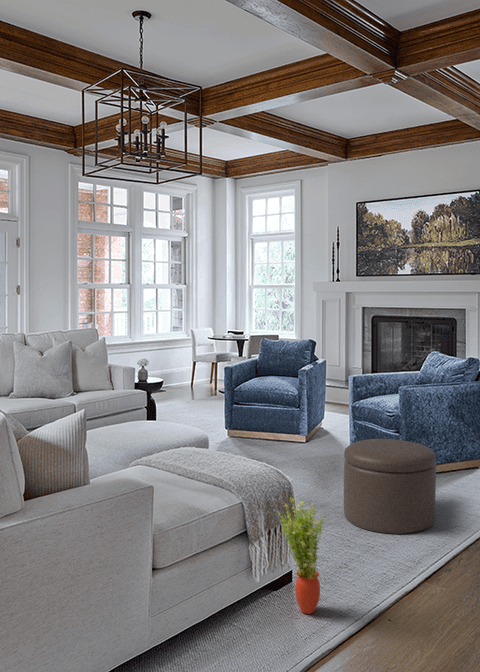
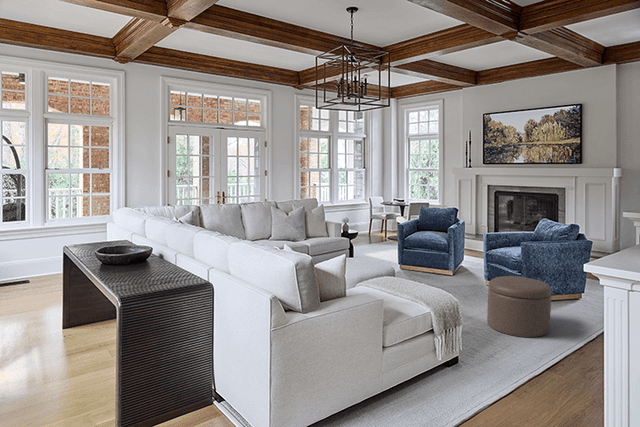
potted plant: present [279,497,325,614] -> none [457,311,488,381]

